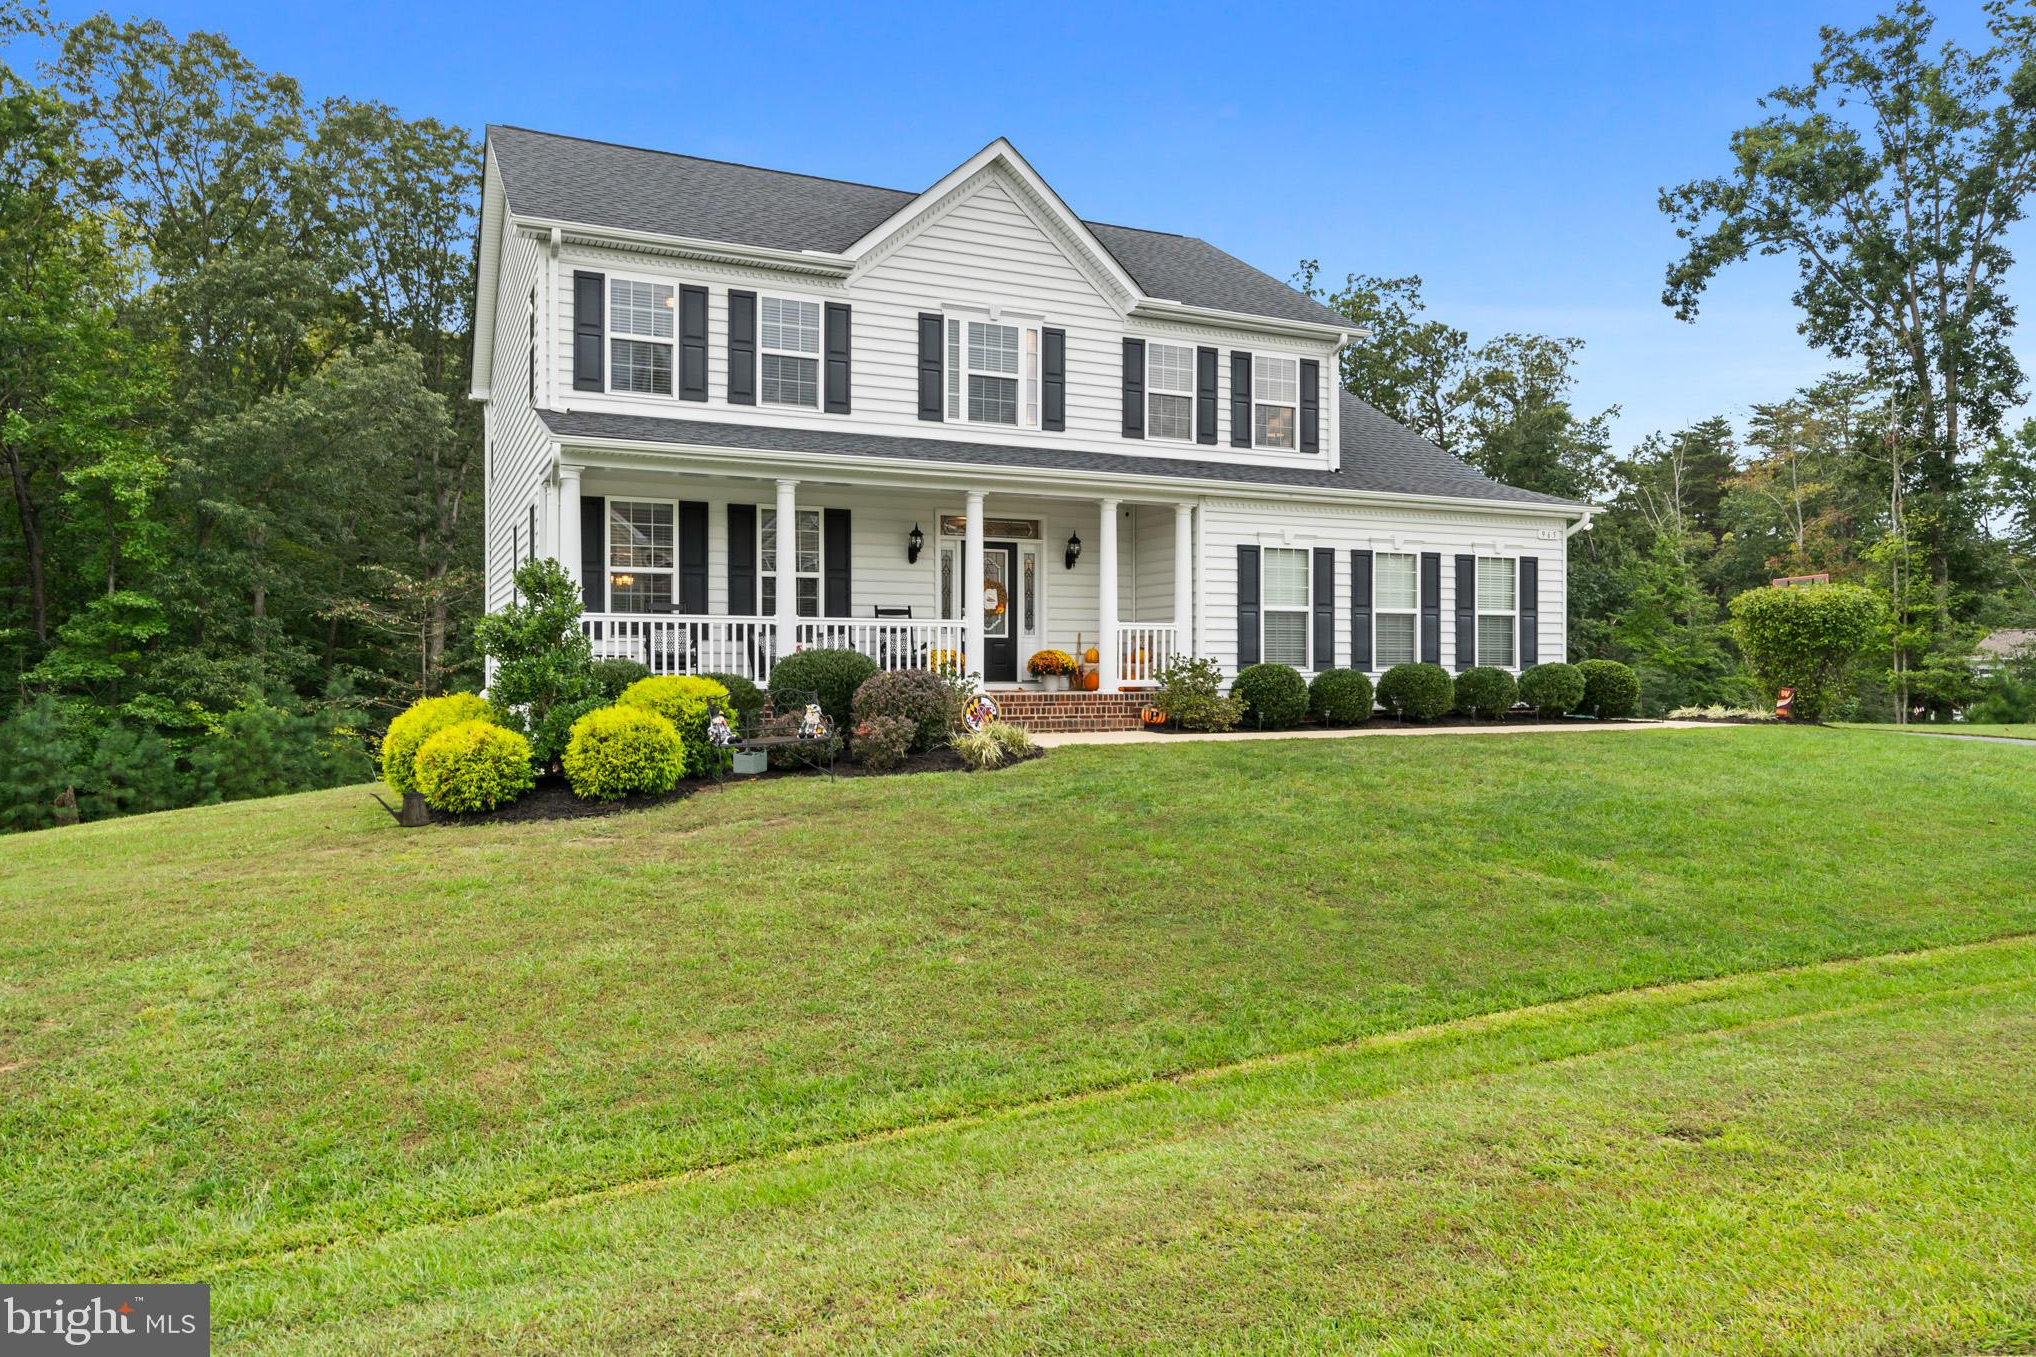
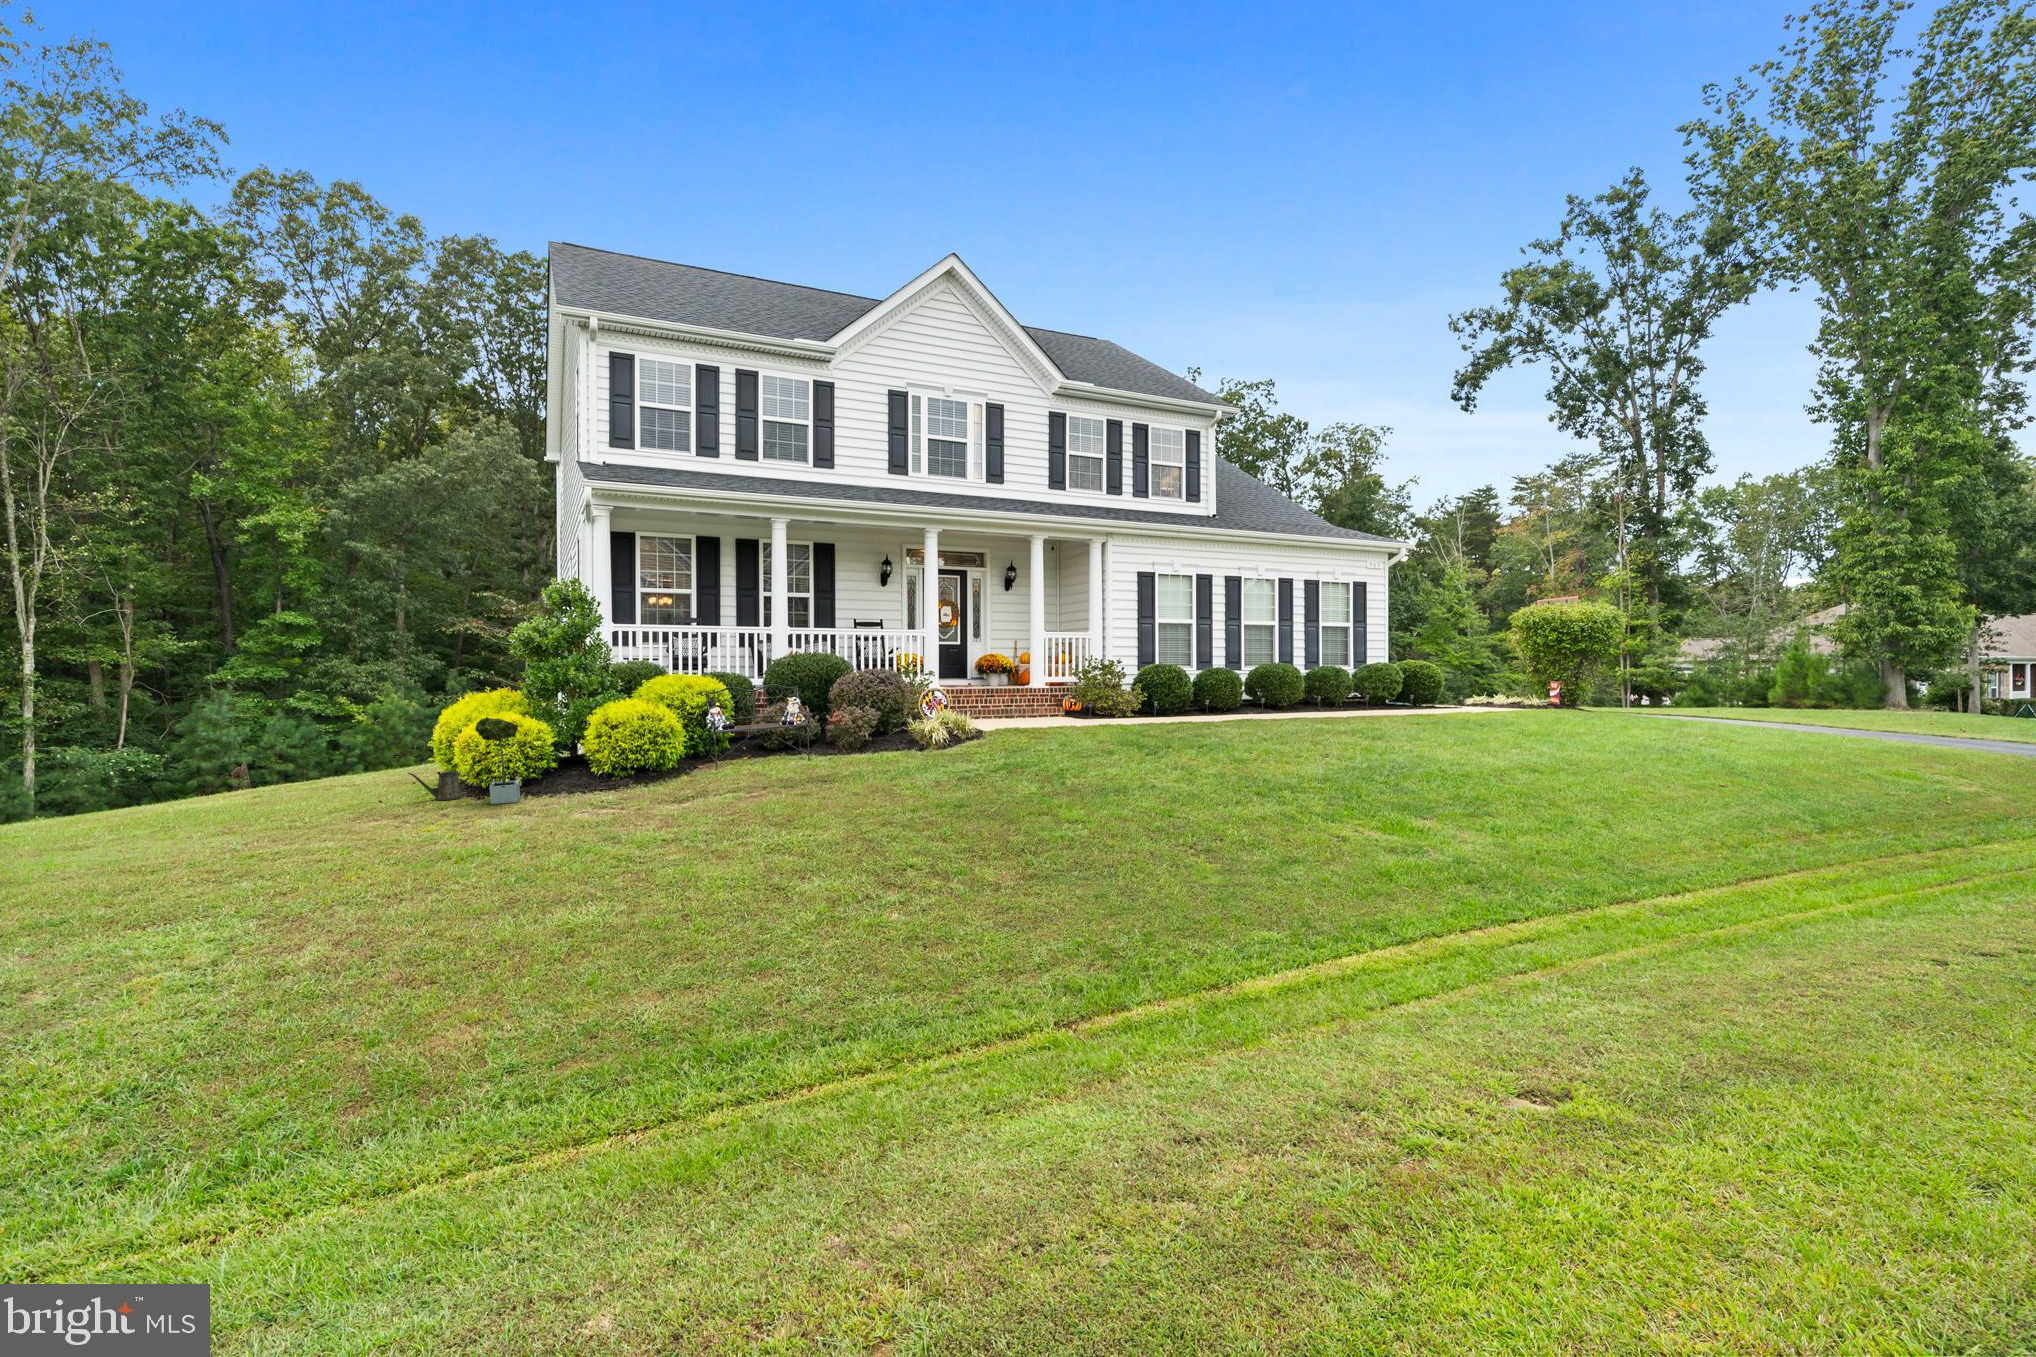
potted tree: present [727,686,767,774] -> present [475,717,520,804]

